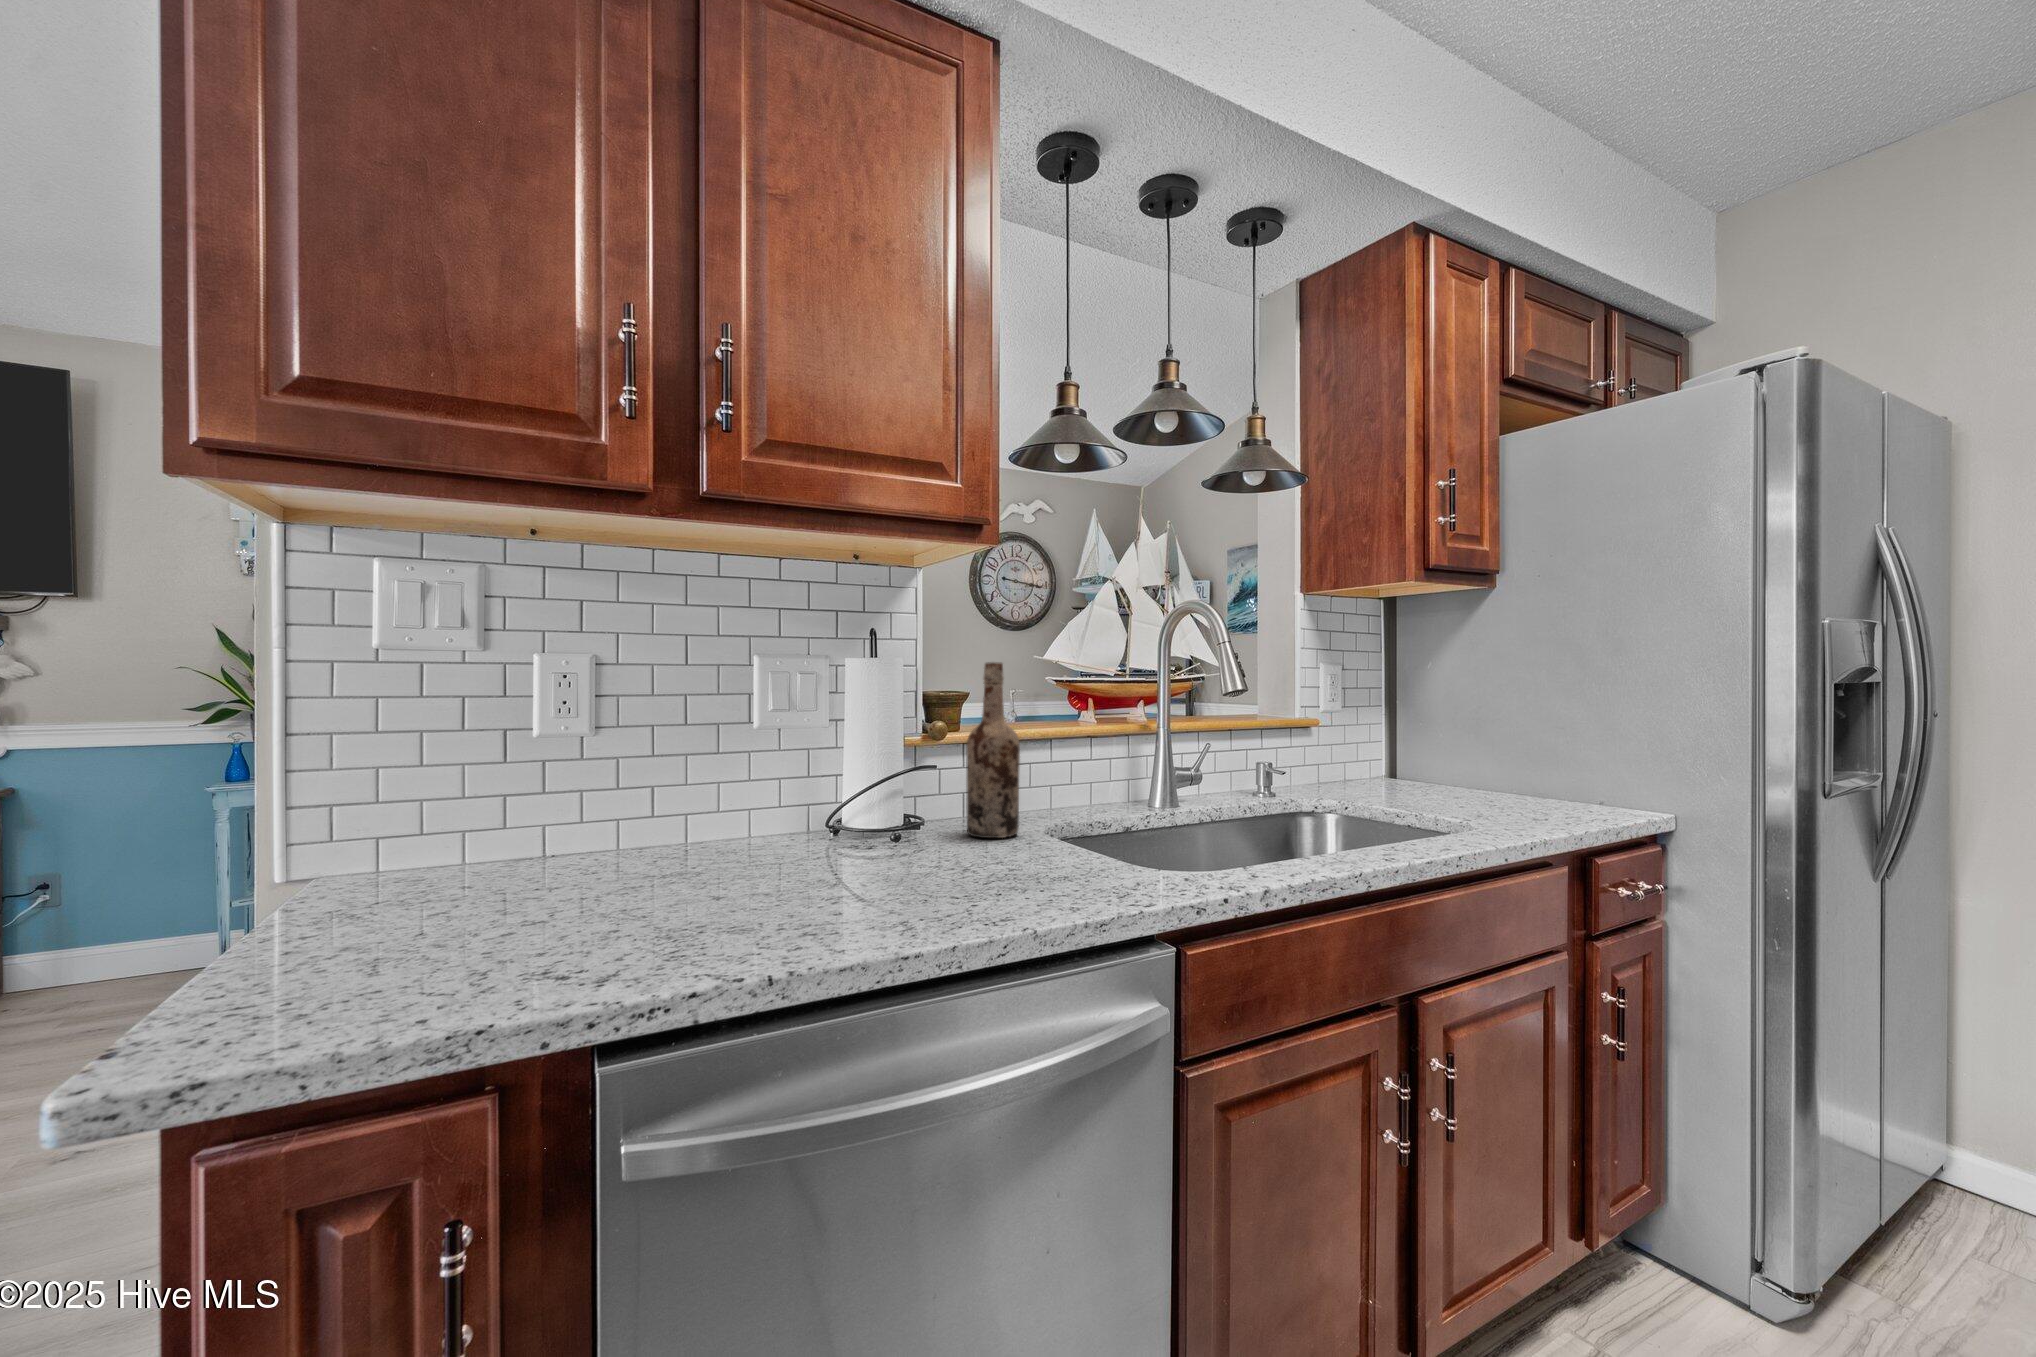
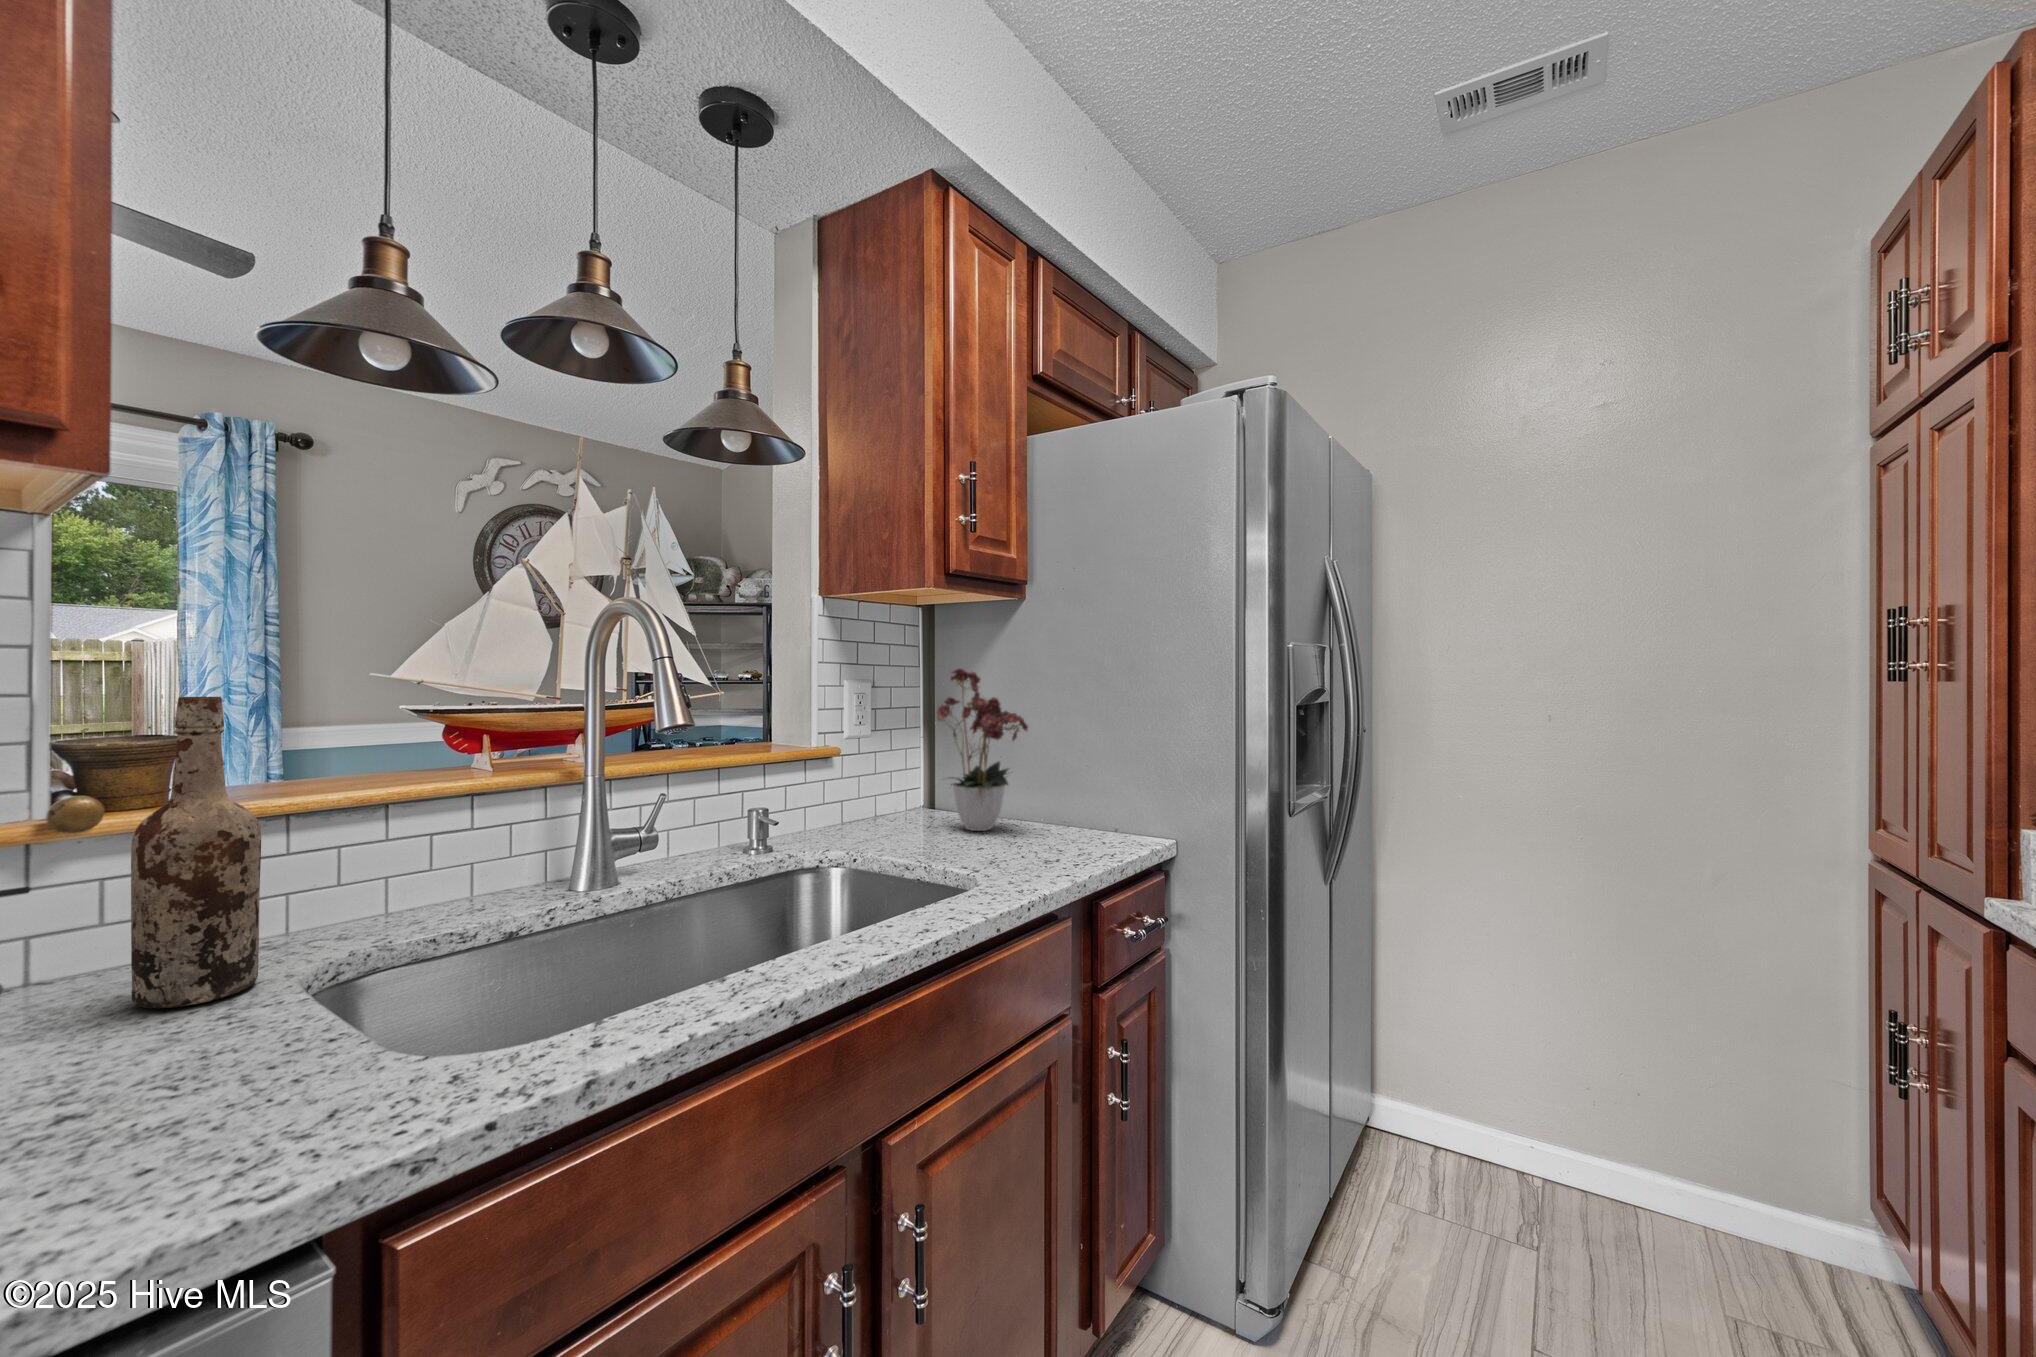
flower arrangement: none [1405,644,1517,798] -> present [937,668,1028,831]

